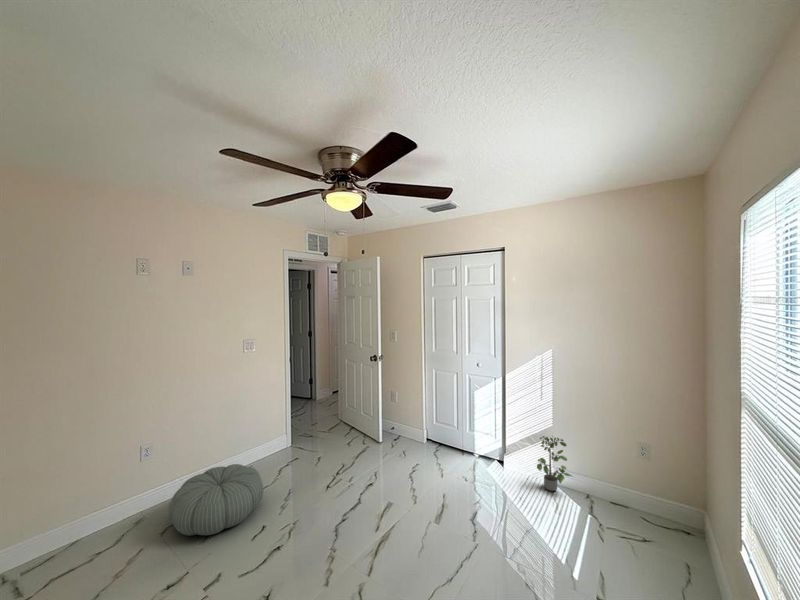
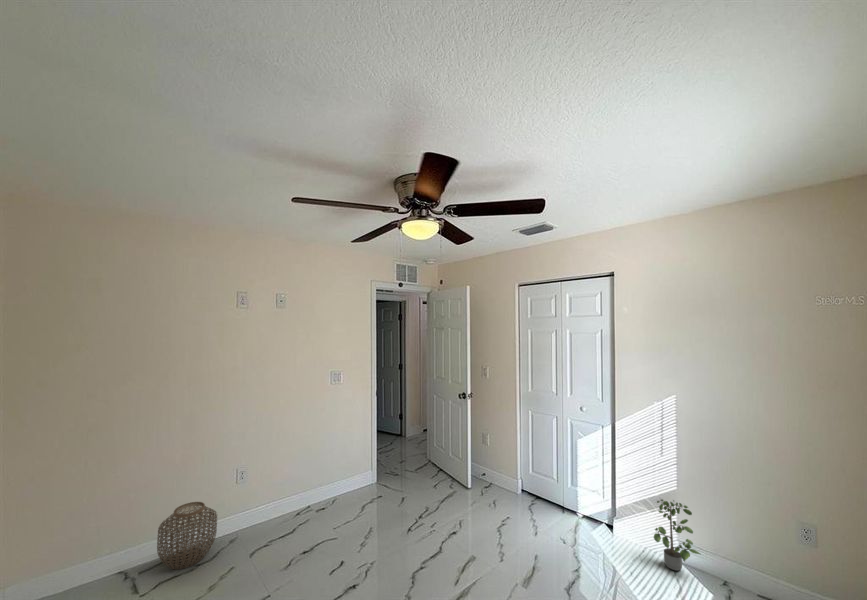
pouf: present [168,464,263,536] -> none [257,494,344,562]
woven basket: none [44,488,119,563] -> present [157,502,217,569]

